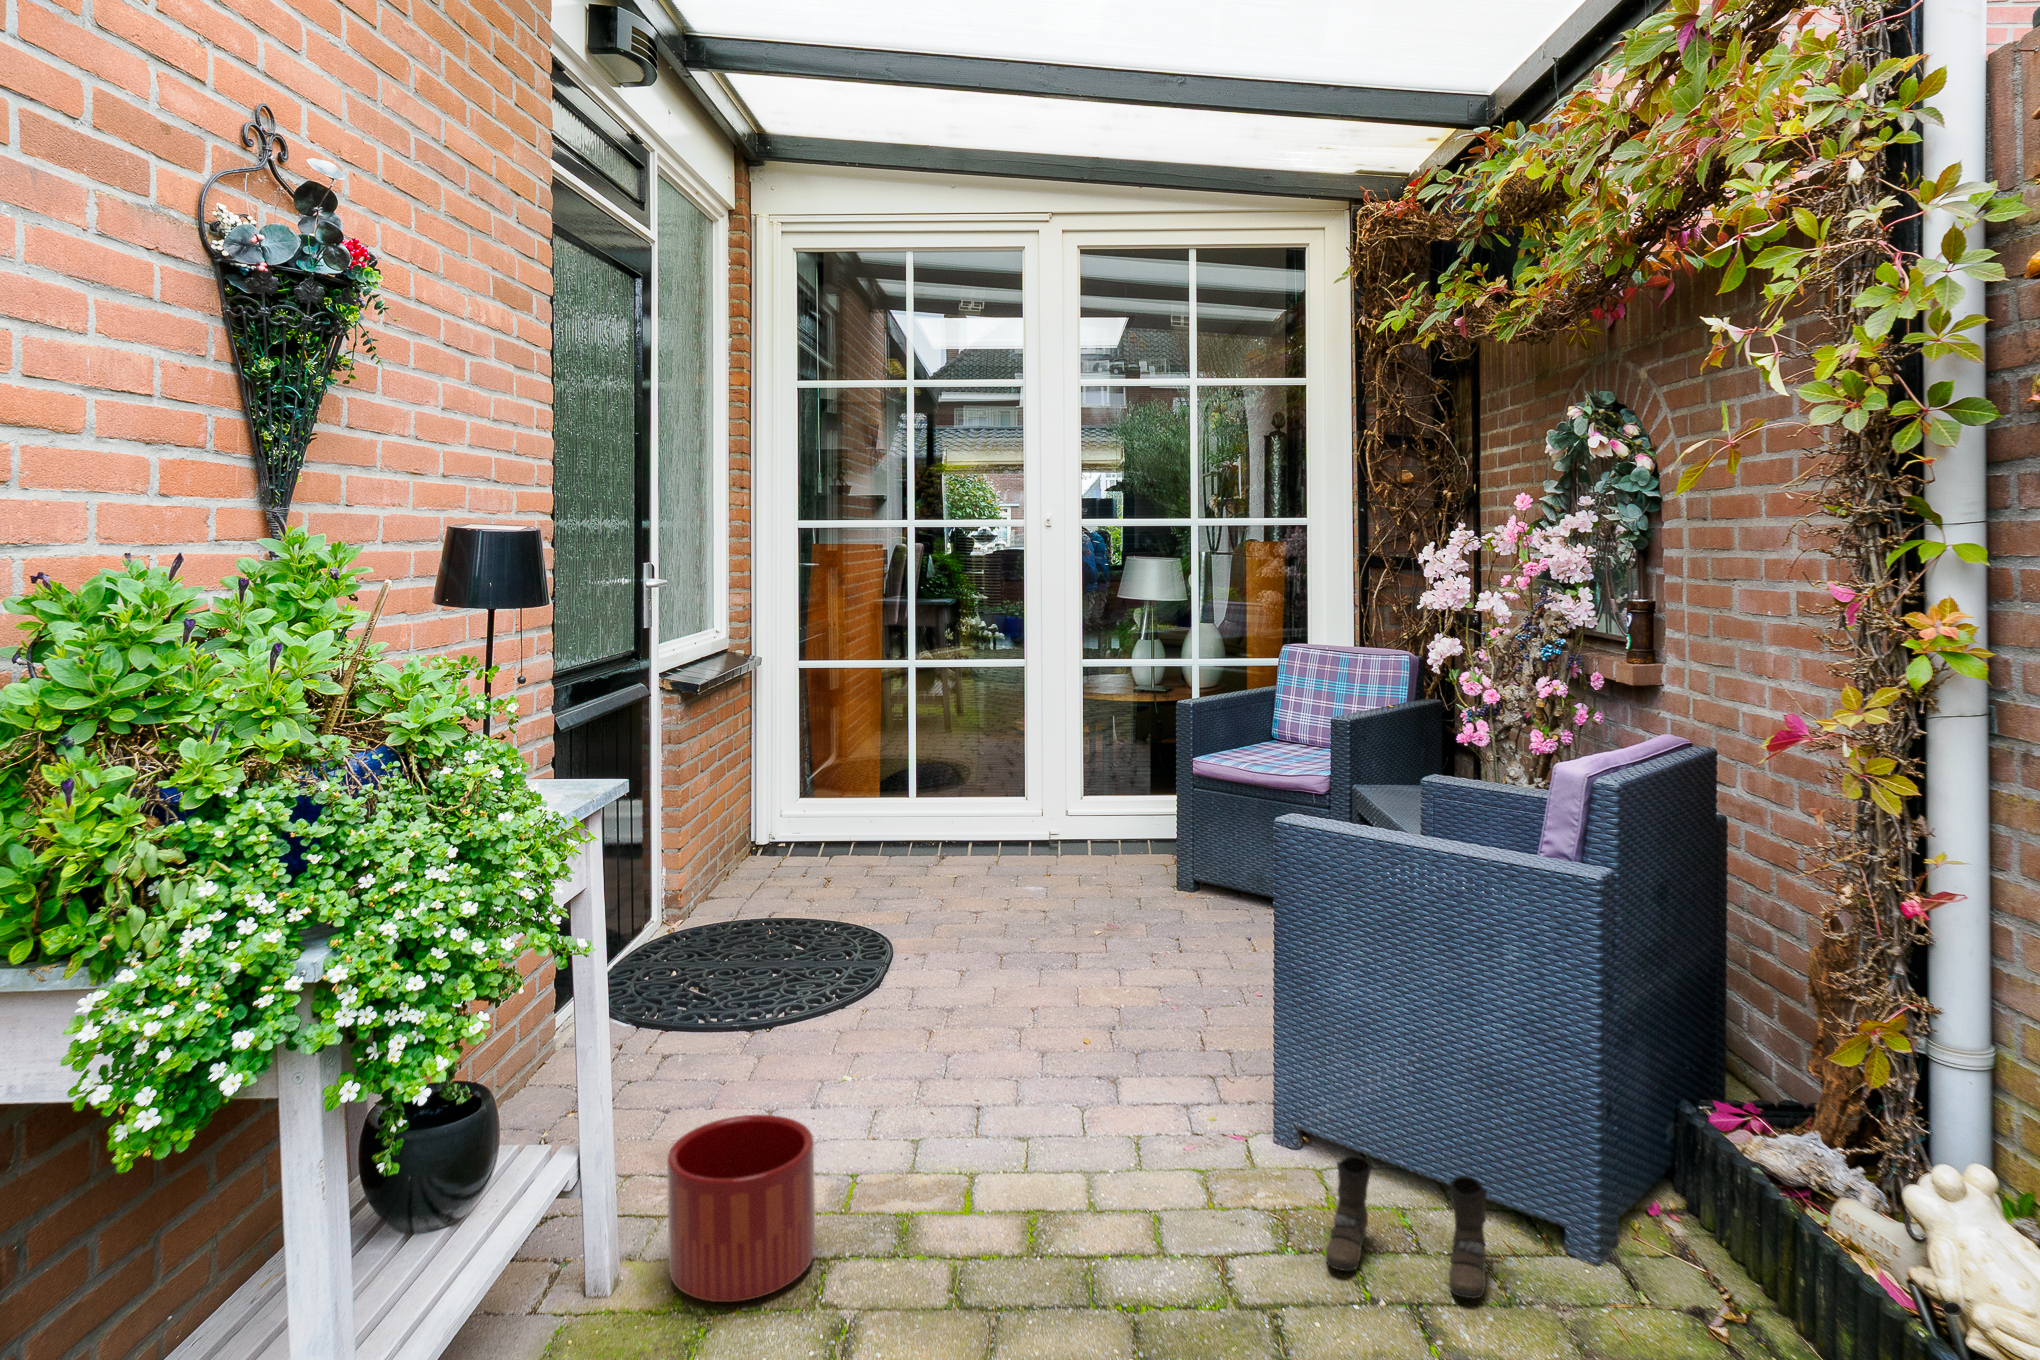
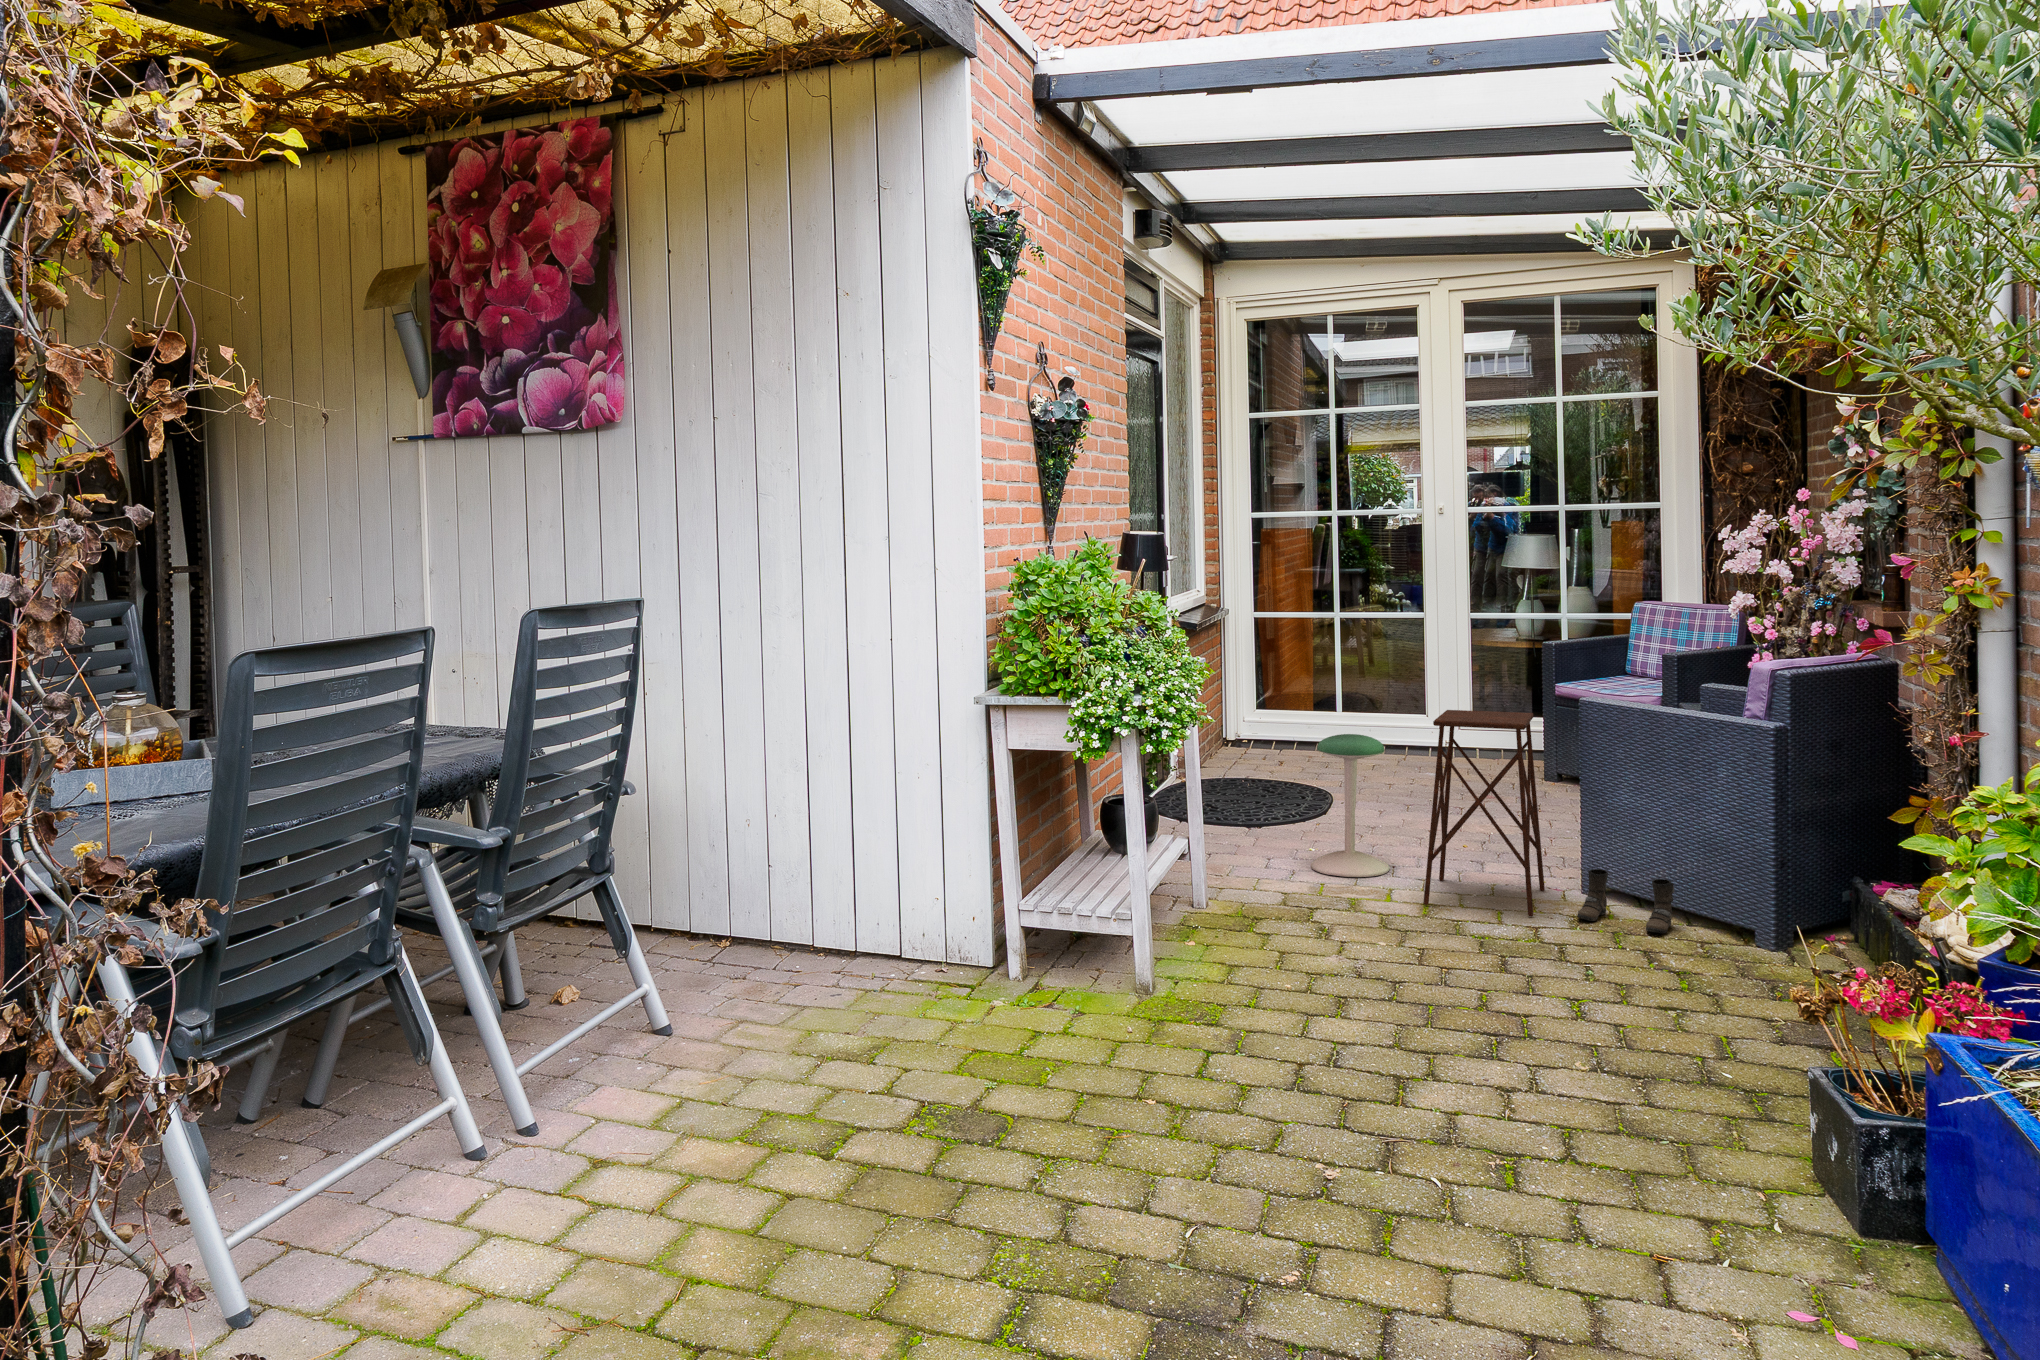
side table: none [1052,859,1251,1272] -> present [1423,710,1545,917]
stool: none [848,898,987,1177] -> present [1311,734,1390,877]
planter: present [667,1115,815,1302] -> none [1229,827,1300,901]

